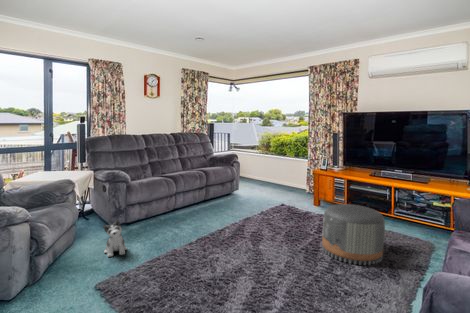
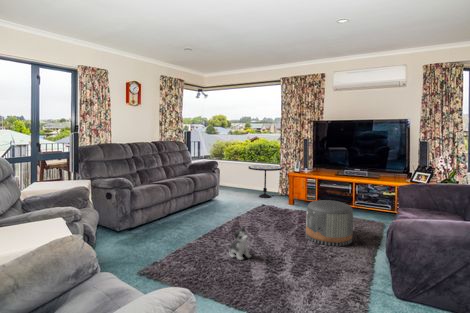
side table: none [270,162,308,198] -> present [249,165,283,198]
plush toy: present [103,219,127,257] -> present [229,226,251,260]

